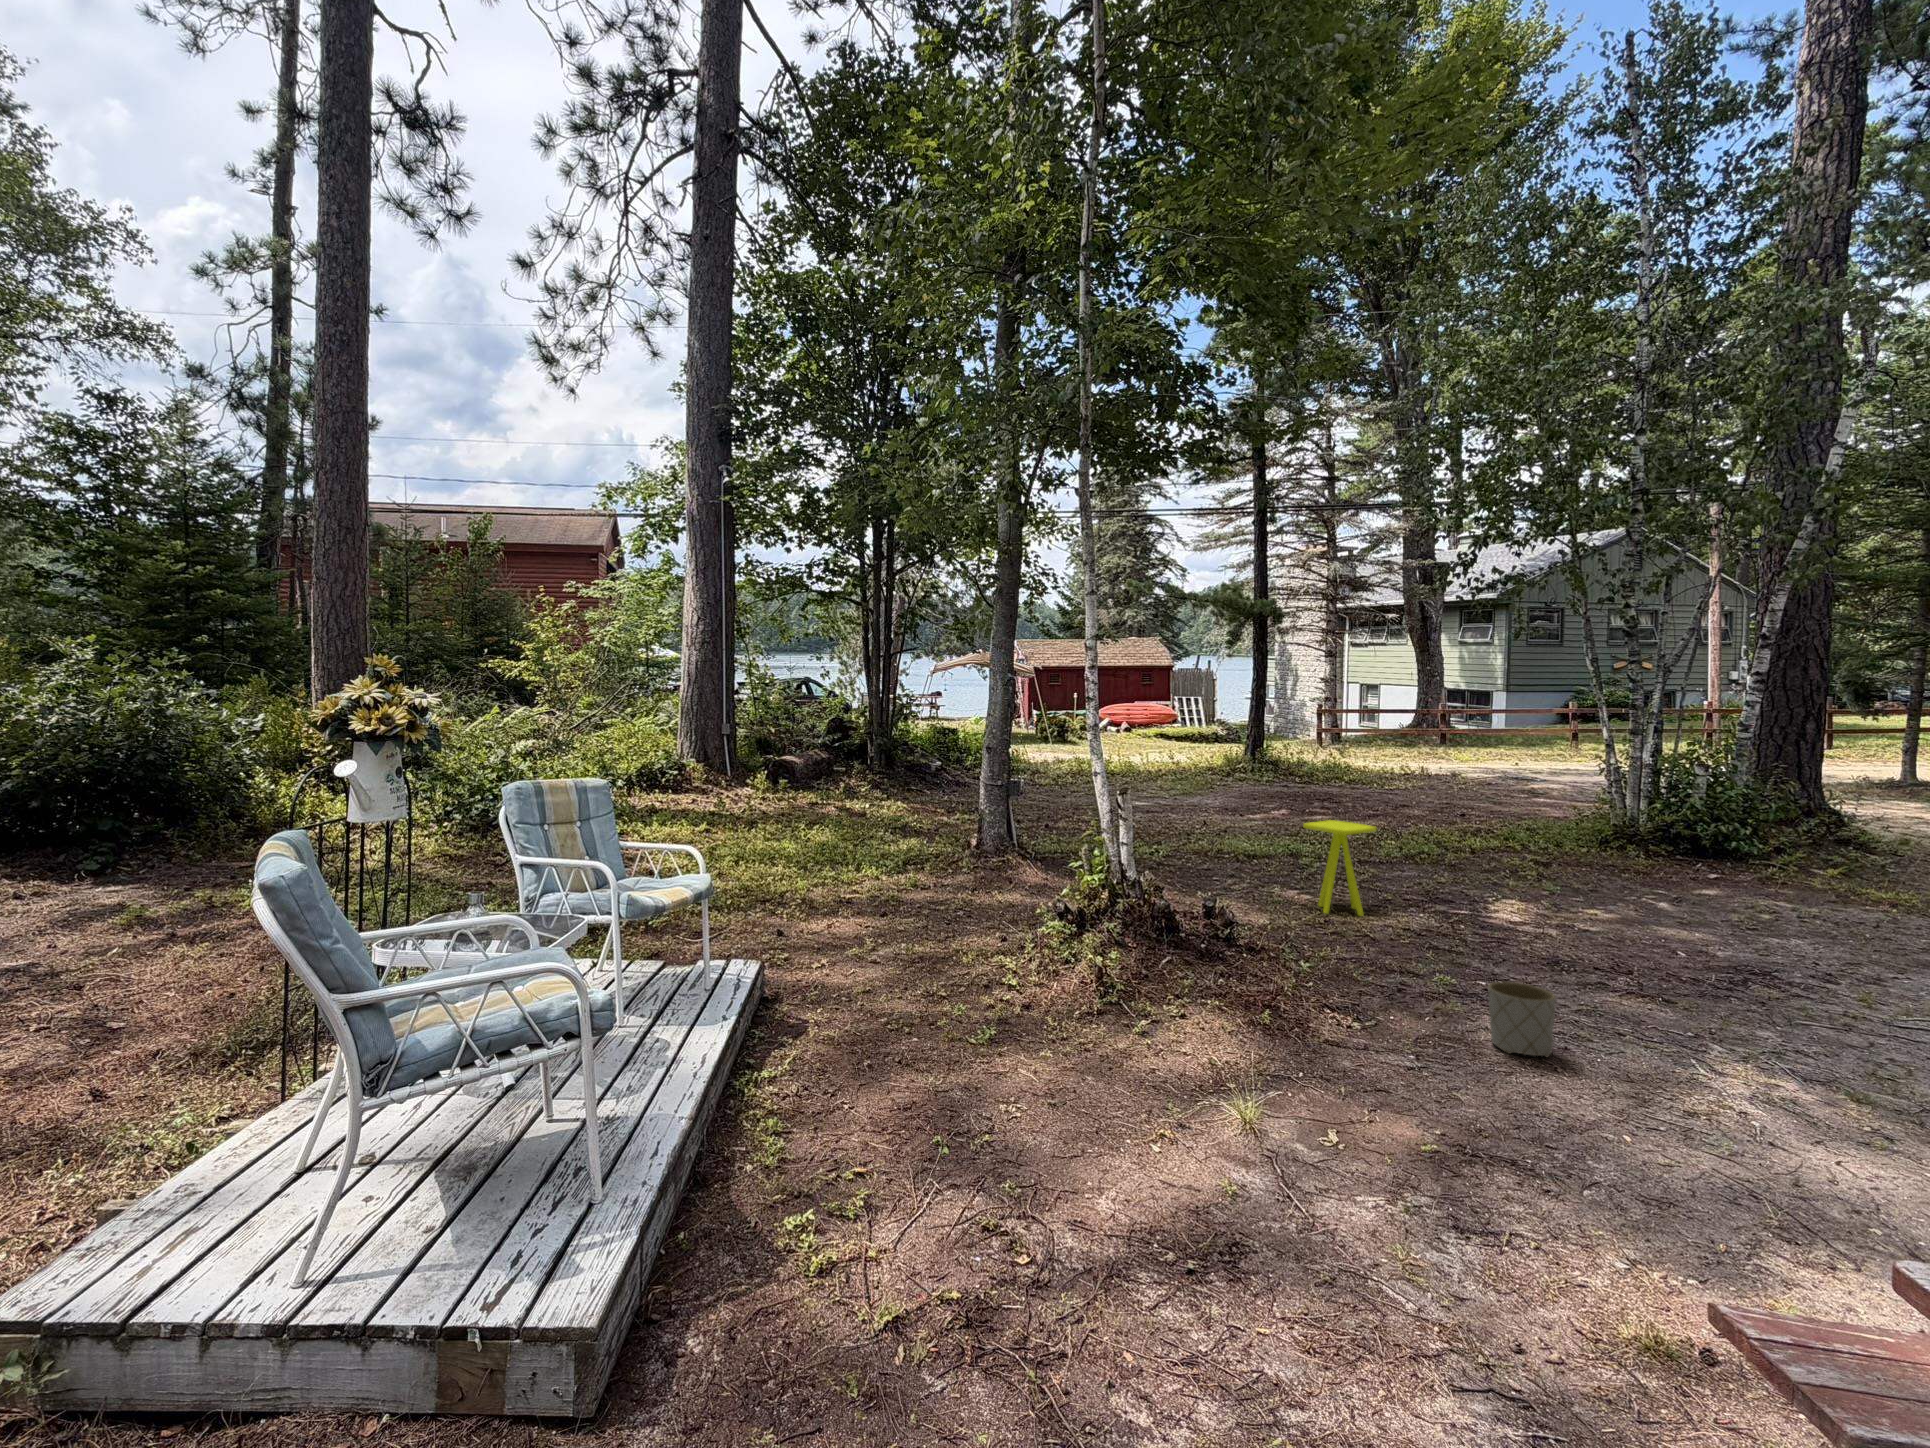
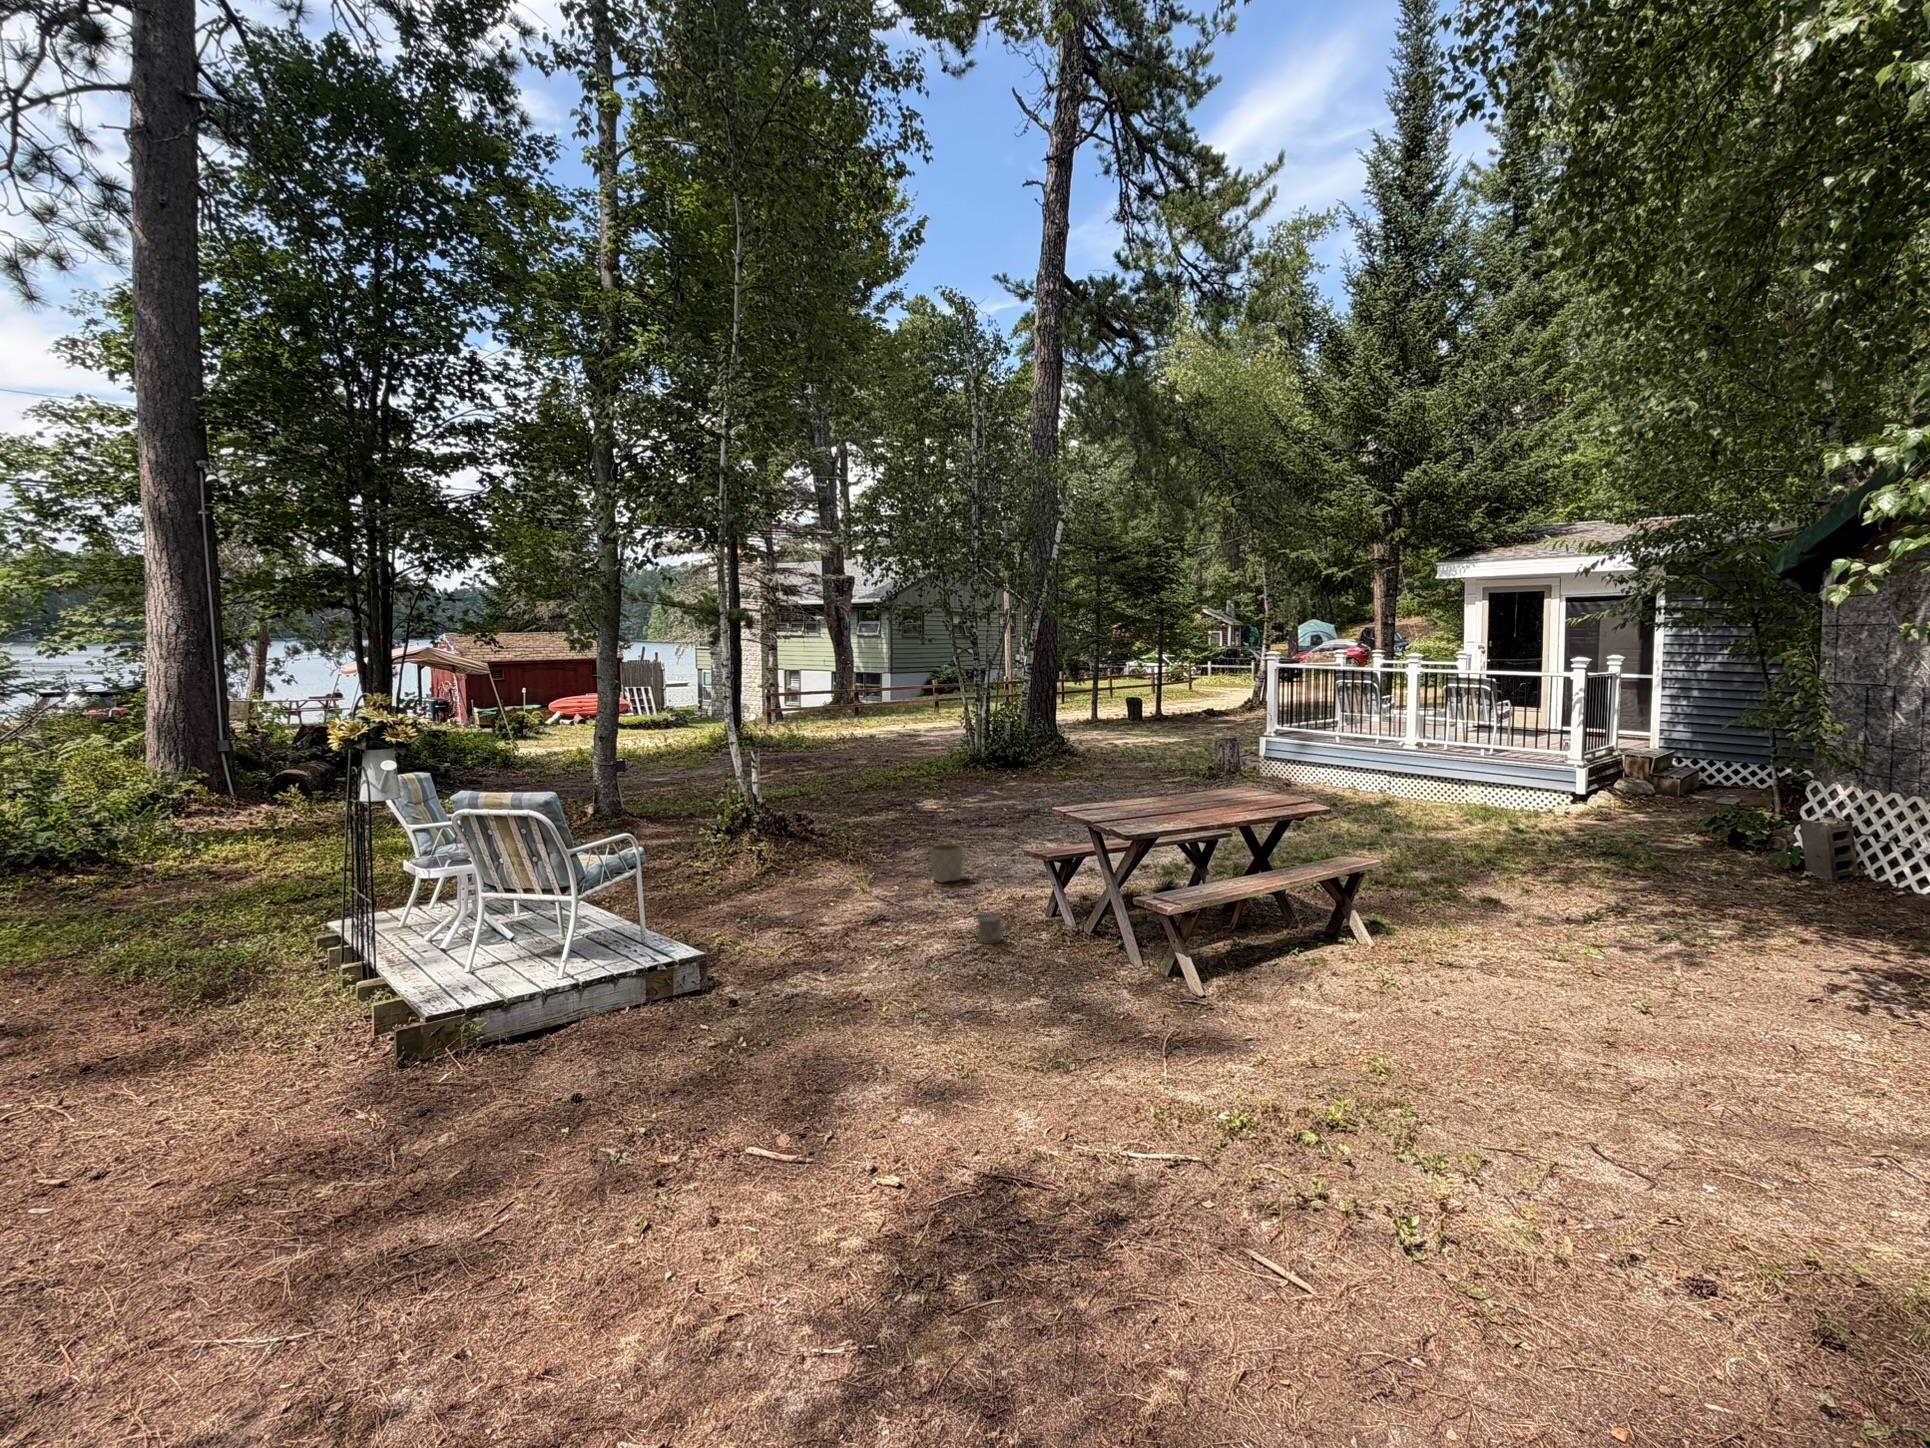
side table: present [1303,820,1377,916] -> none [803,771,850,836]
watering can: none [1557,1165,1642,1251] -> present [977,913,1012,944]

